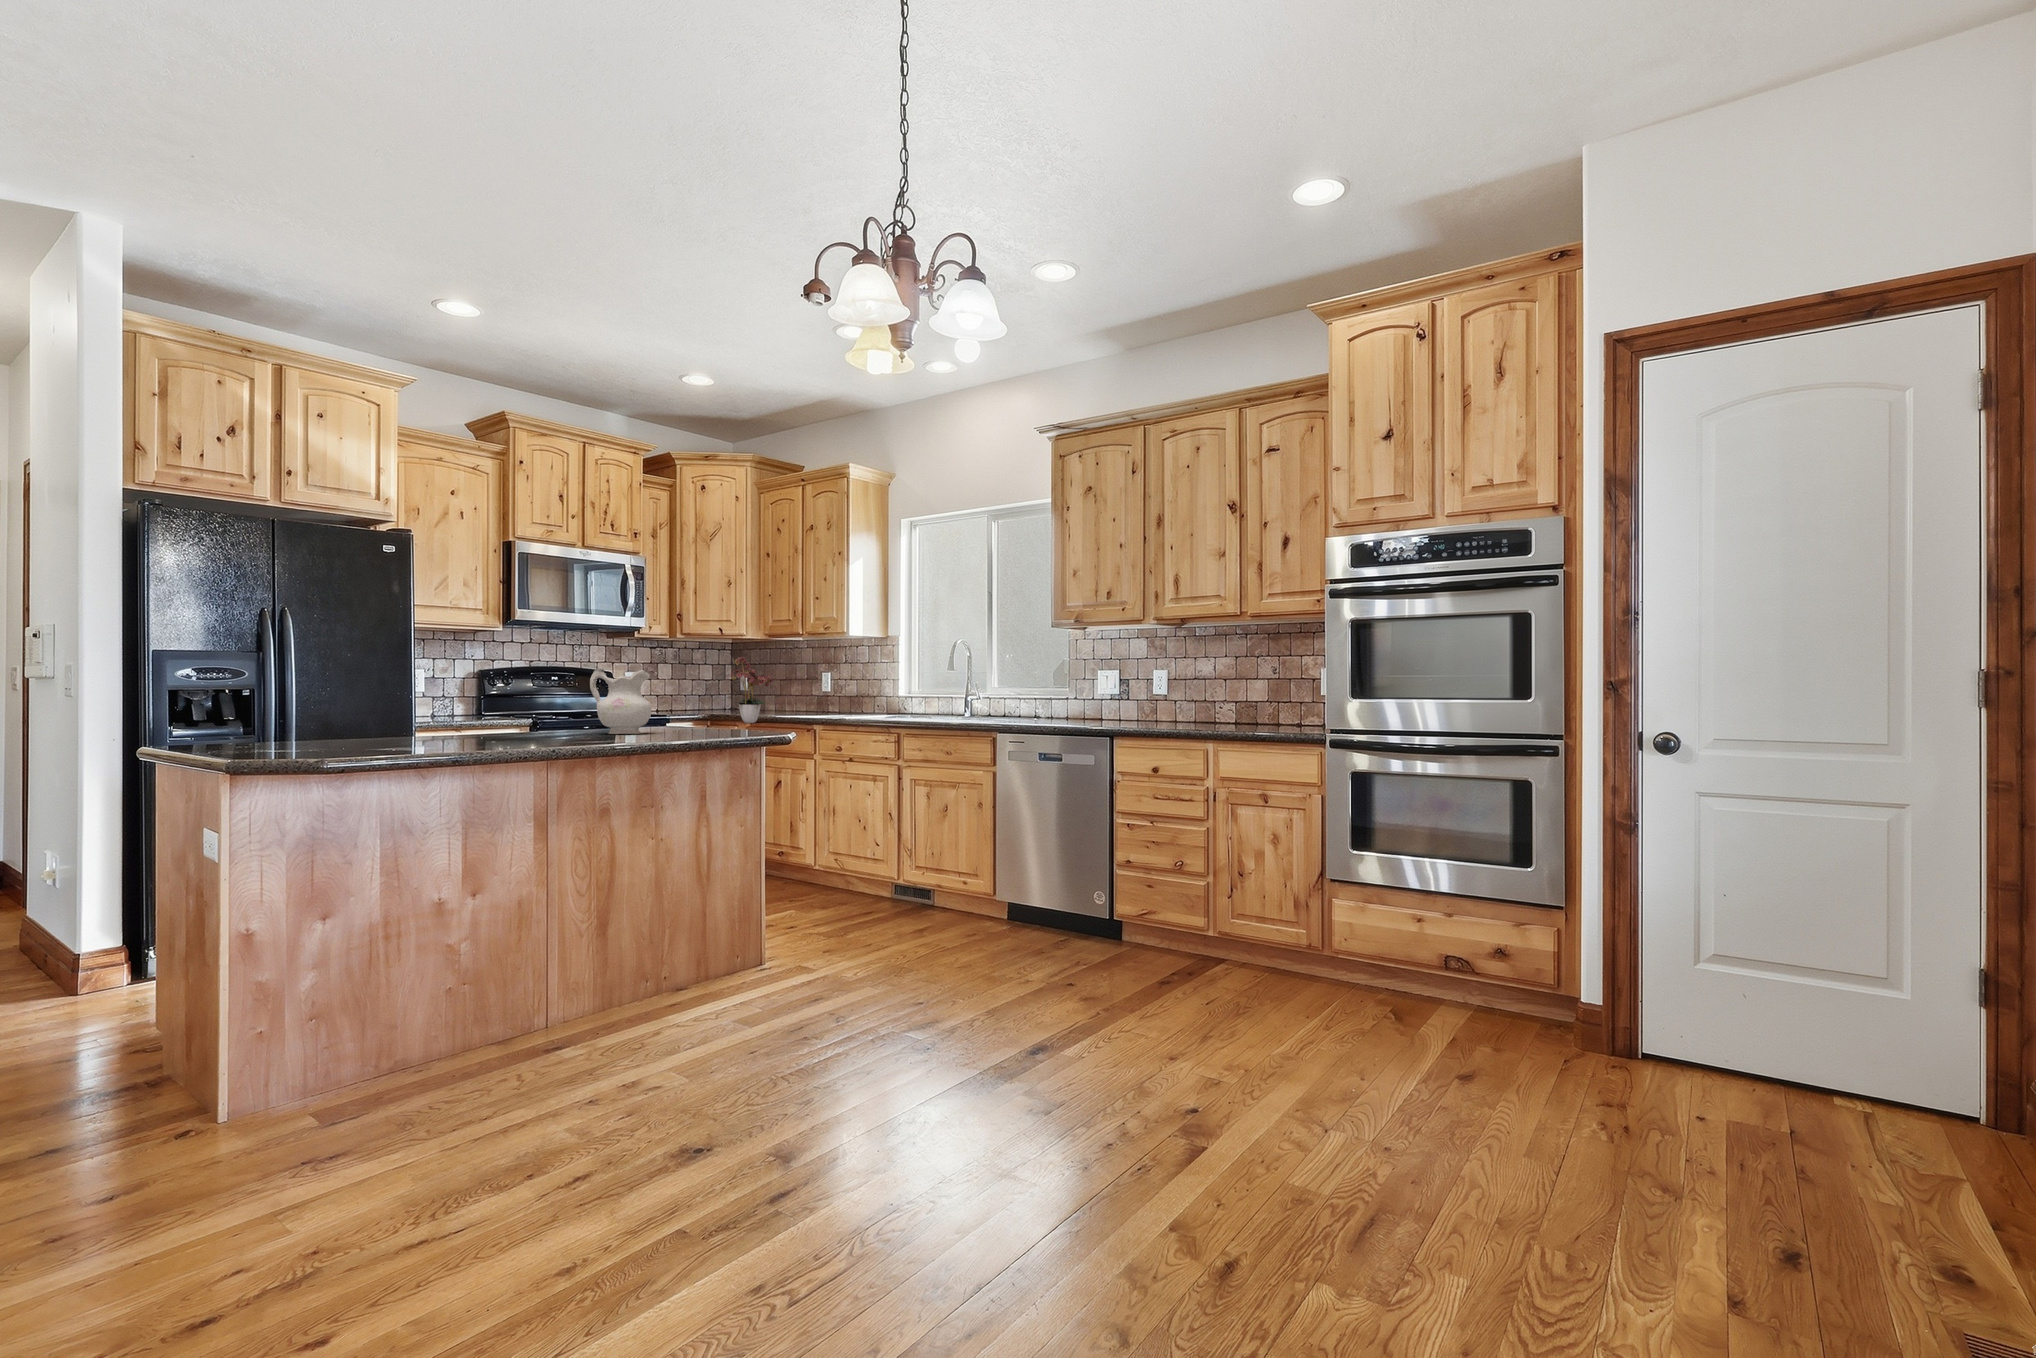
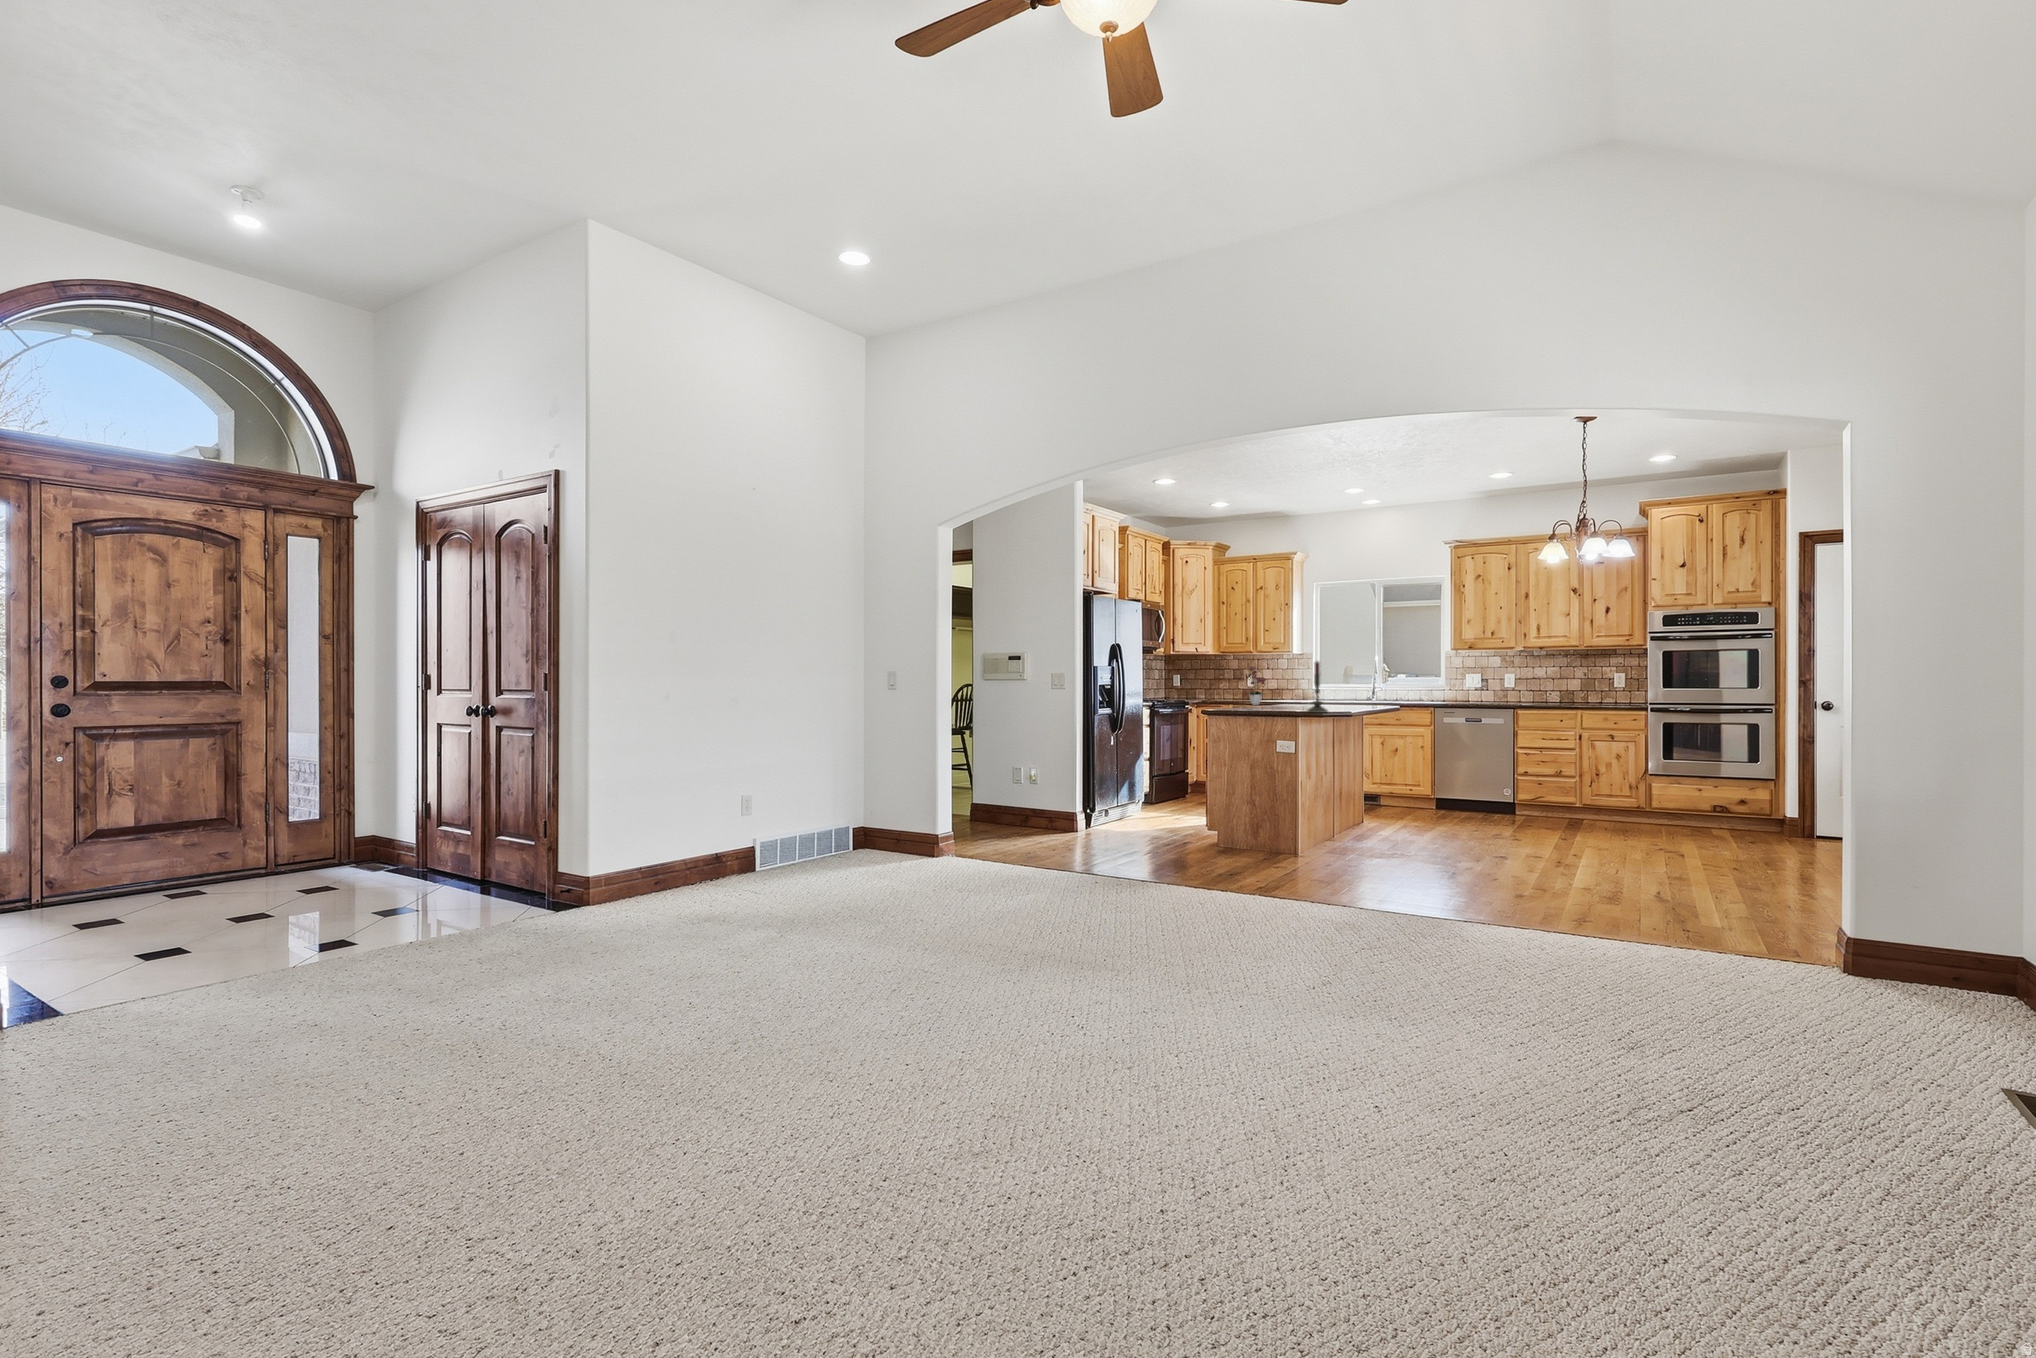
candle: none [440,626,493,748] -> present [1307,661,1328,713]
ceramic pitcher: present [590,668,651,734] -> none [1275,676,1303,709]

